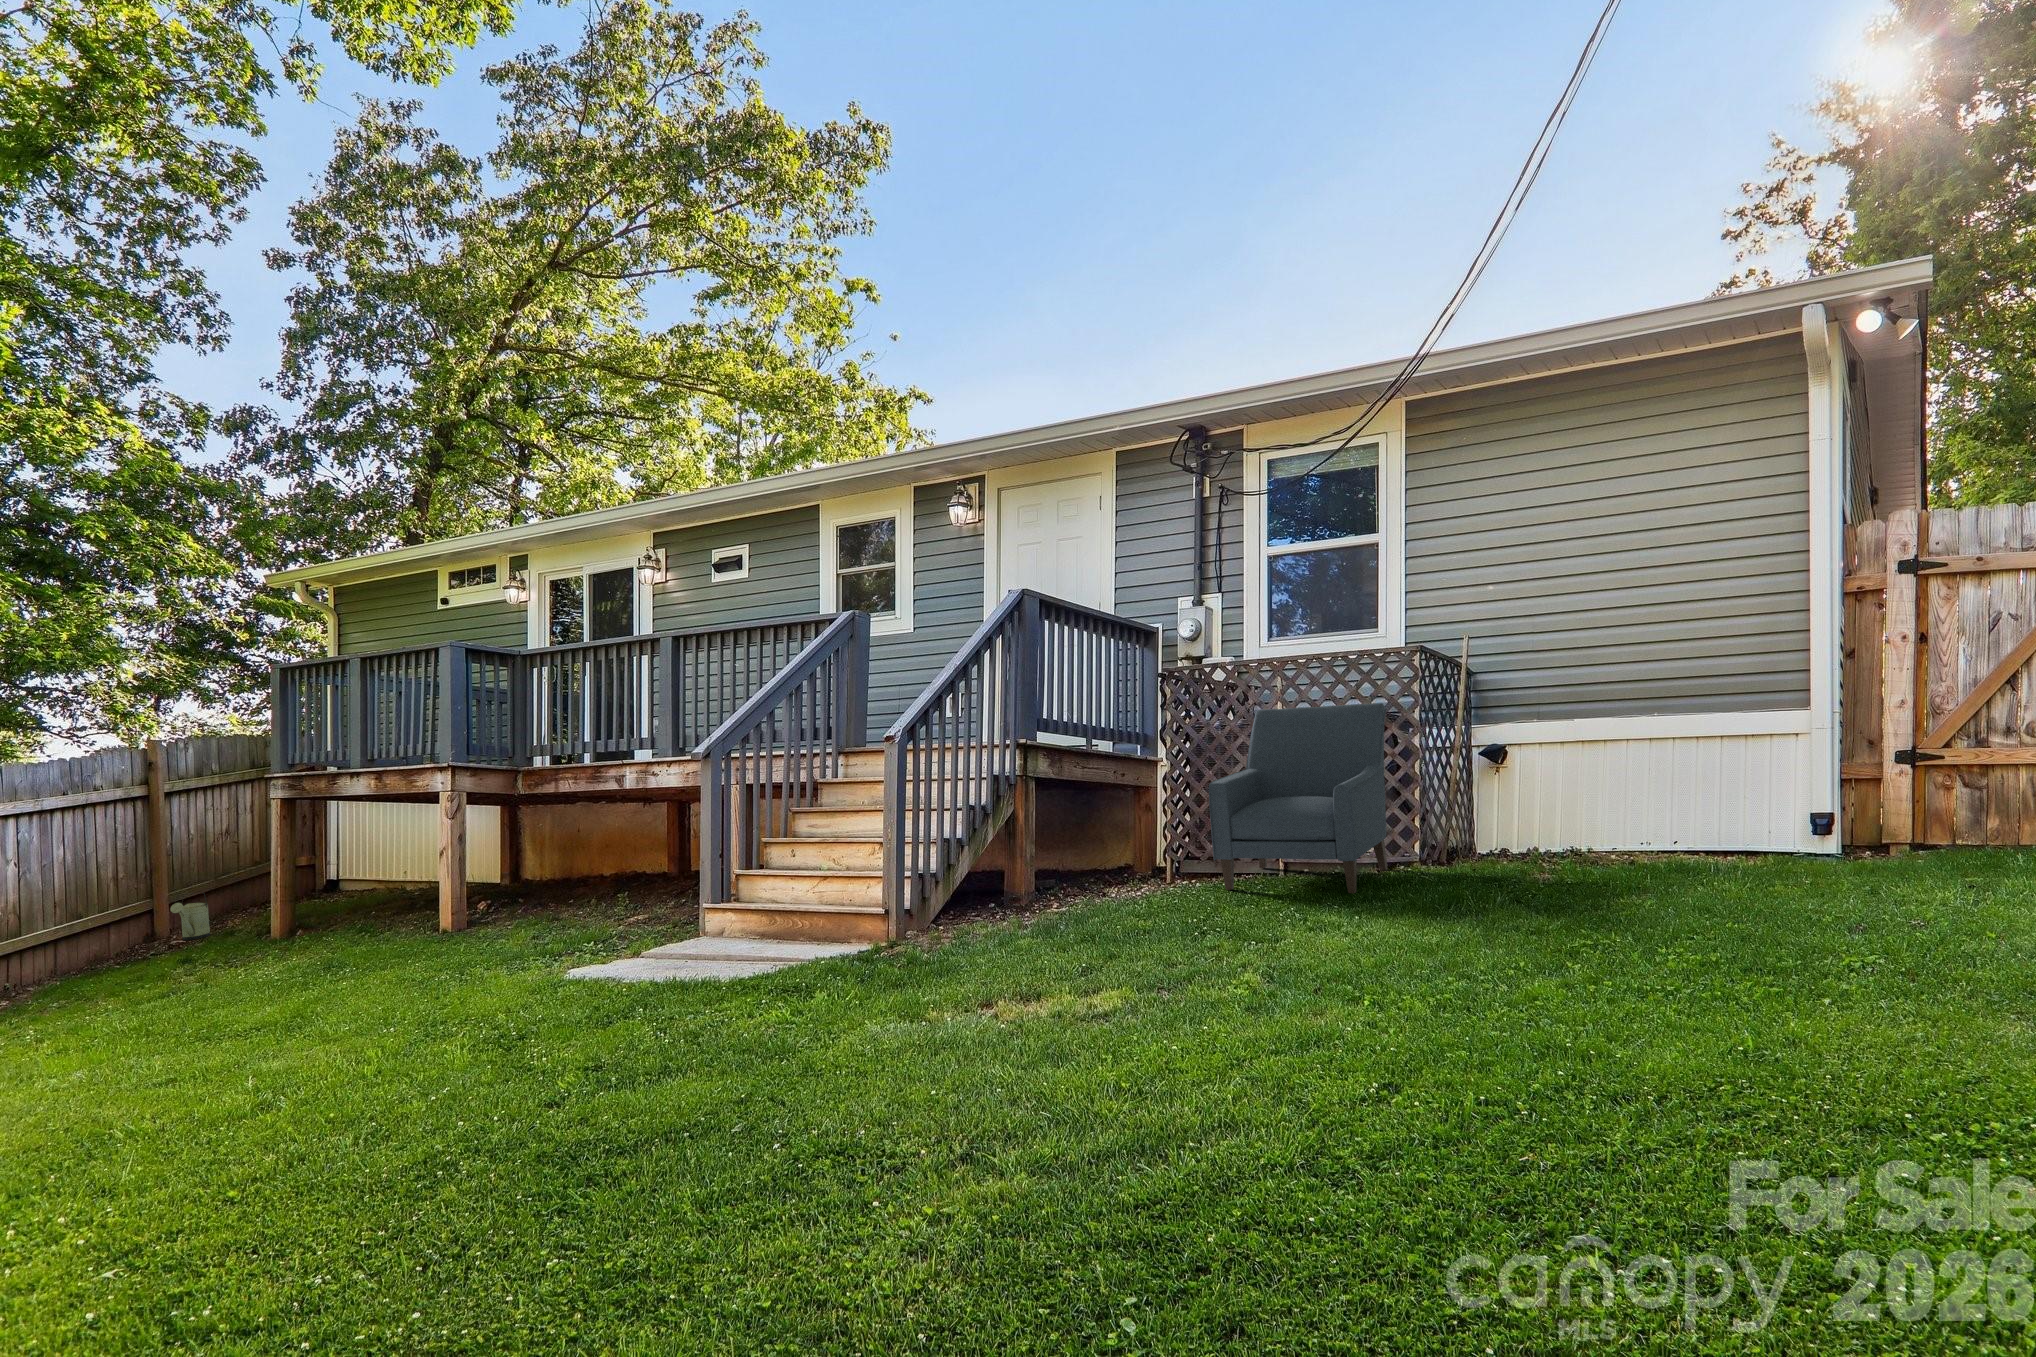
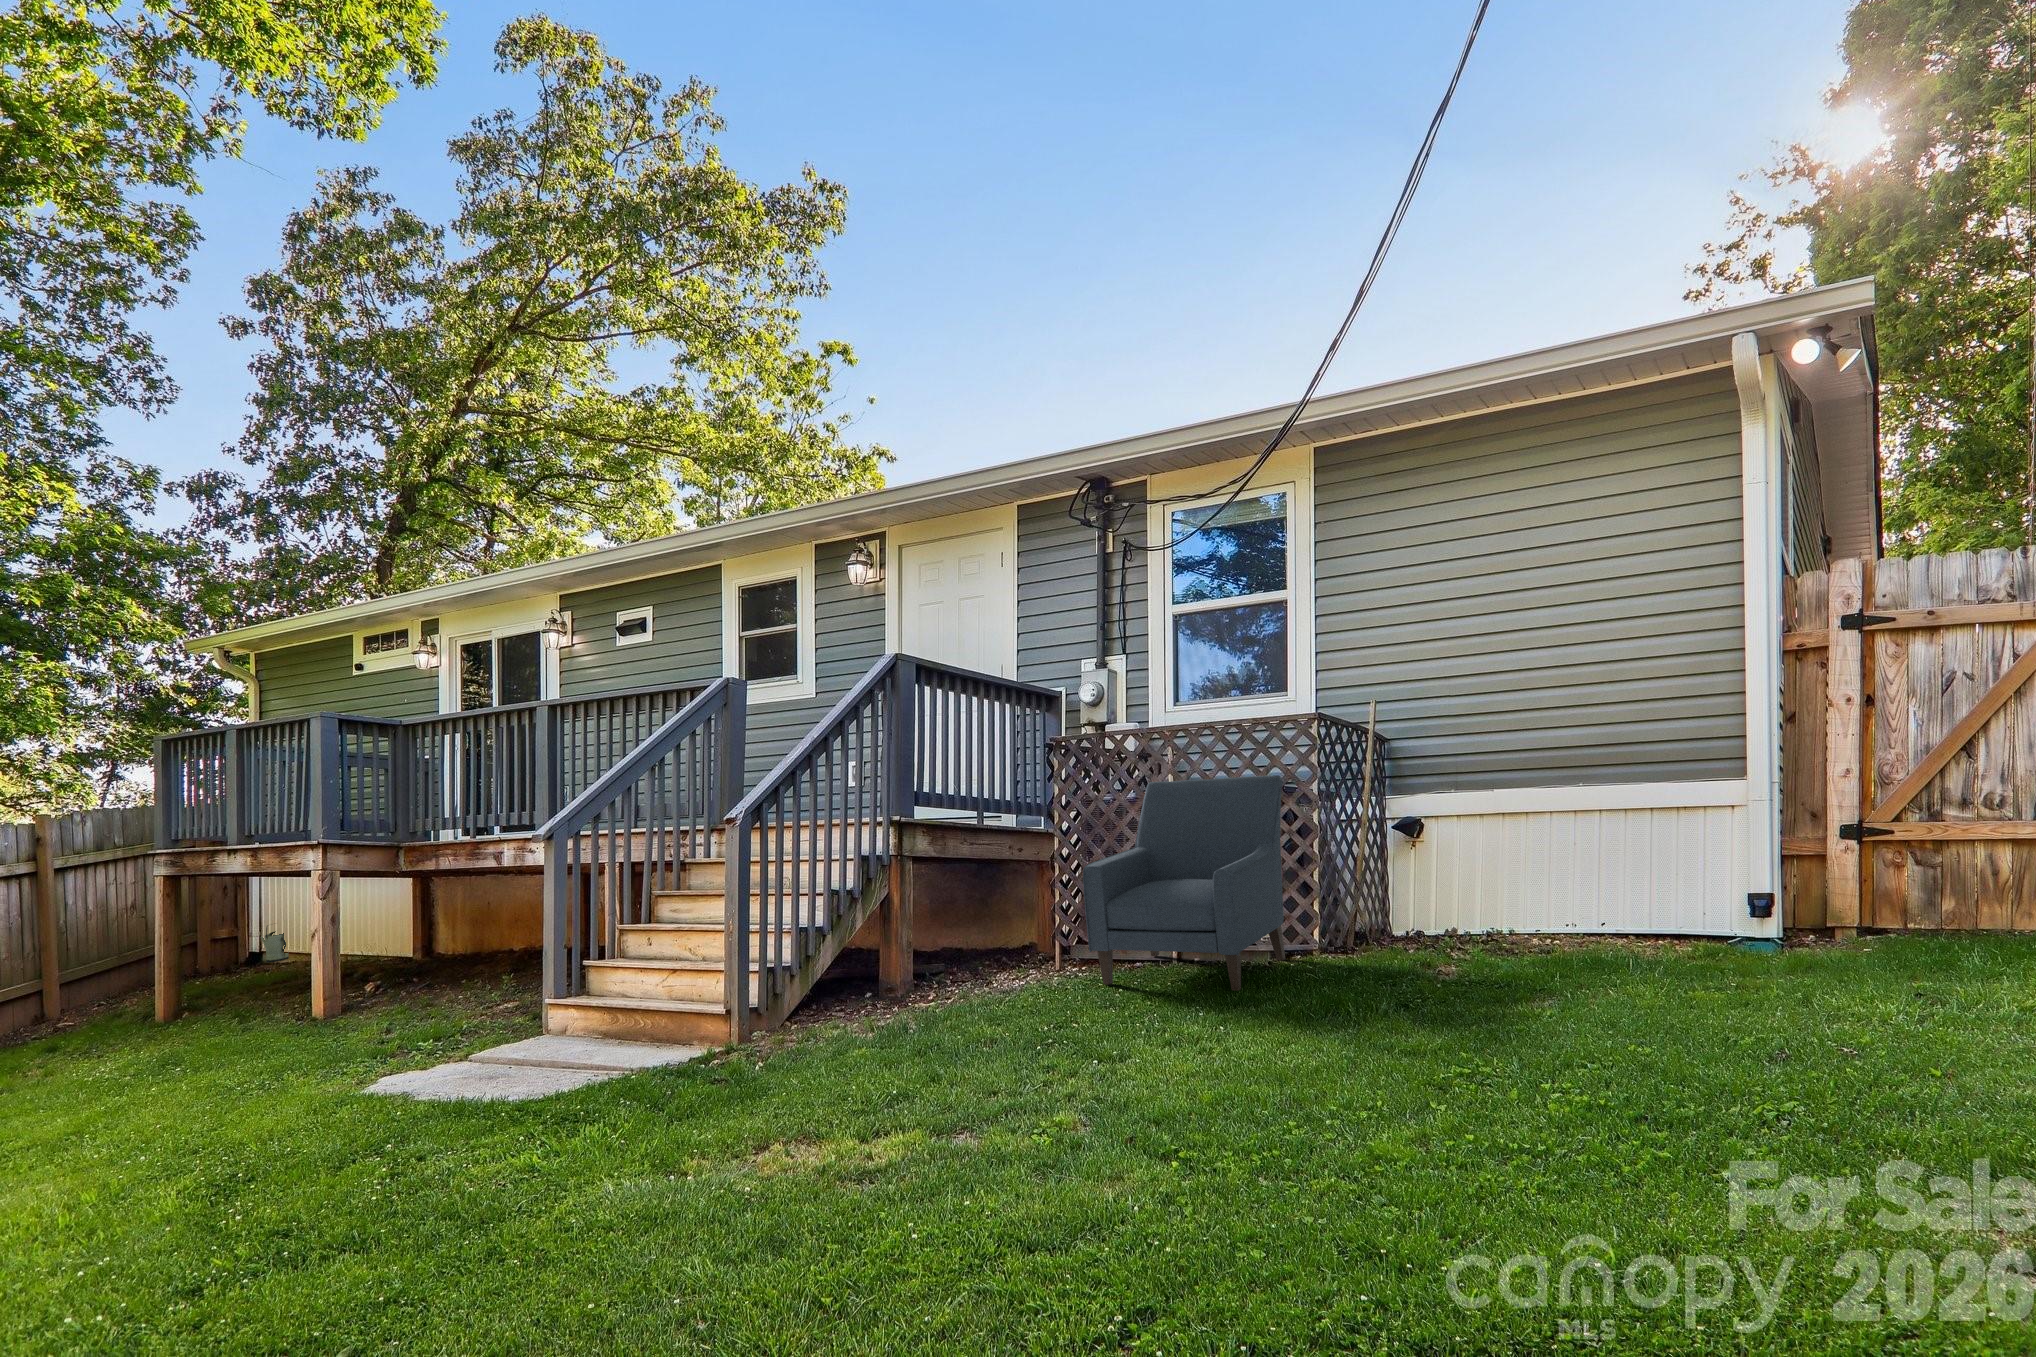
watering can: present [170,893,210,940] -> present [261,926,289,963]

